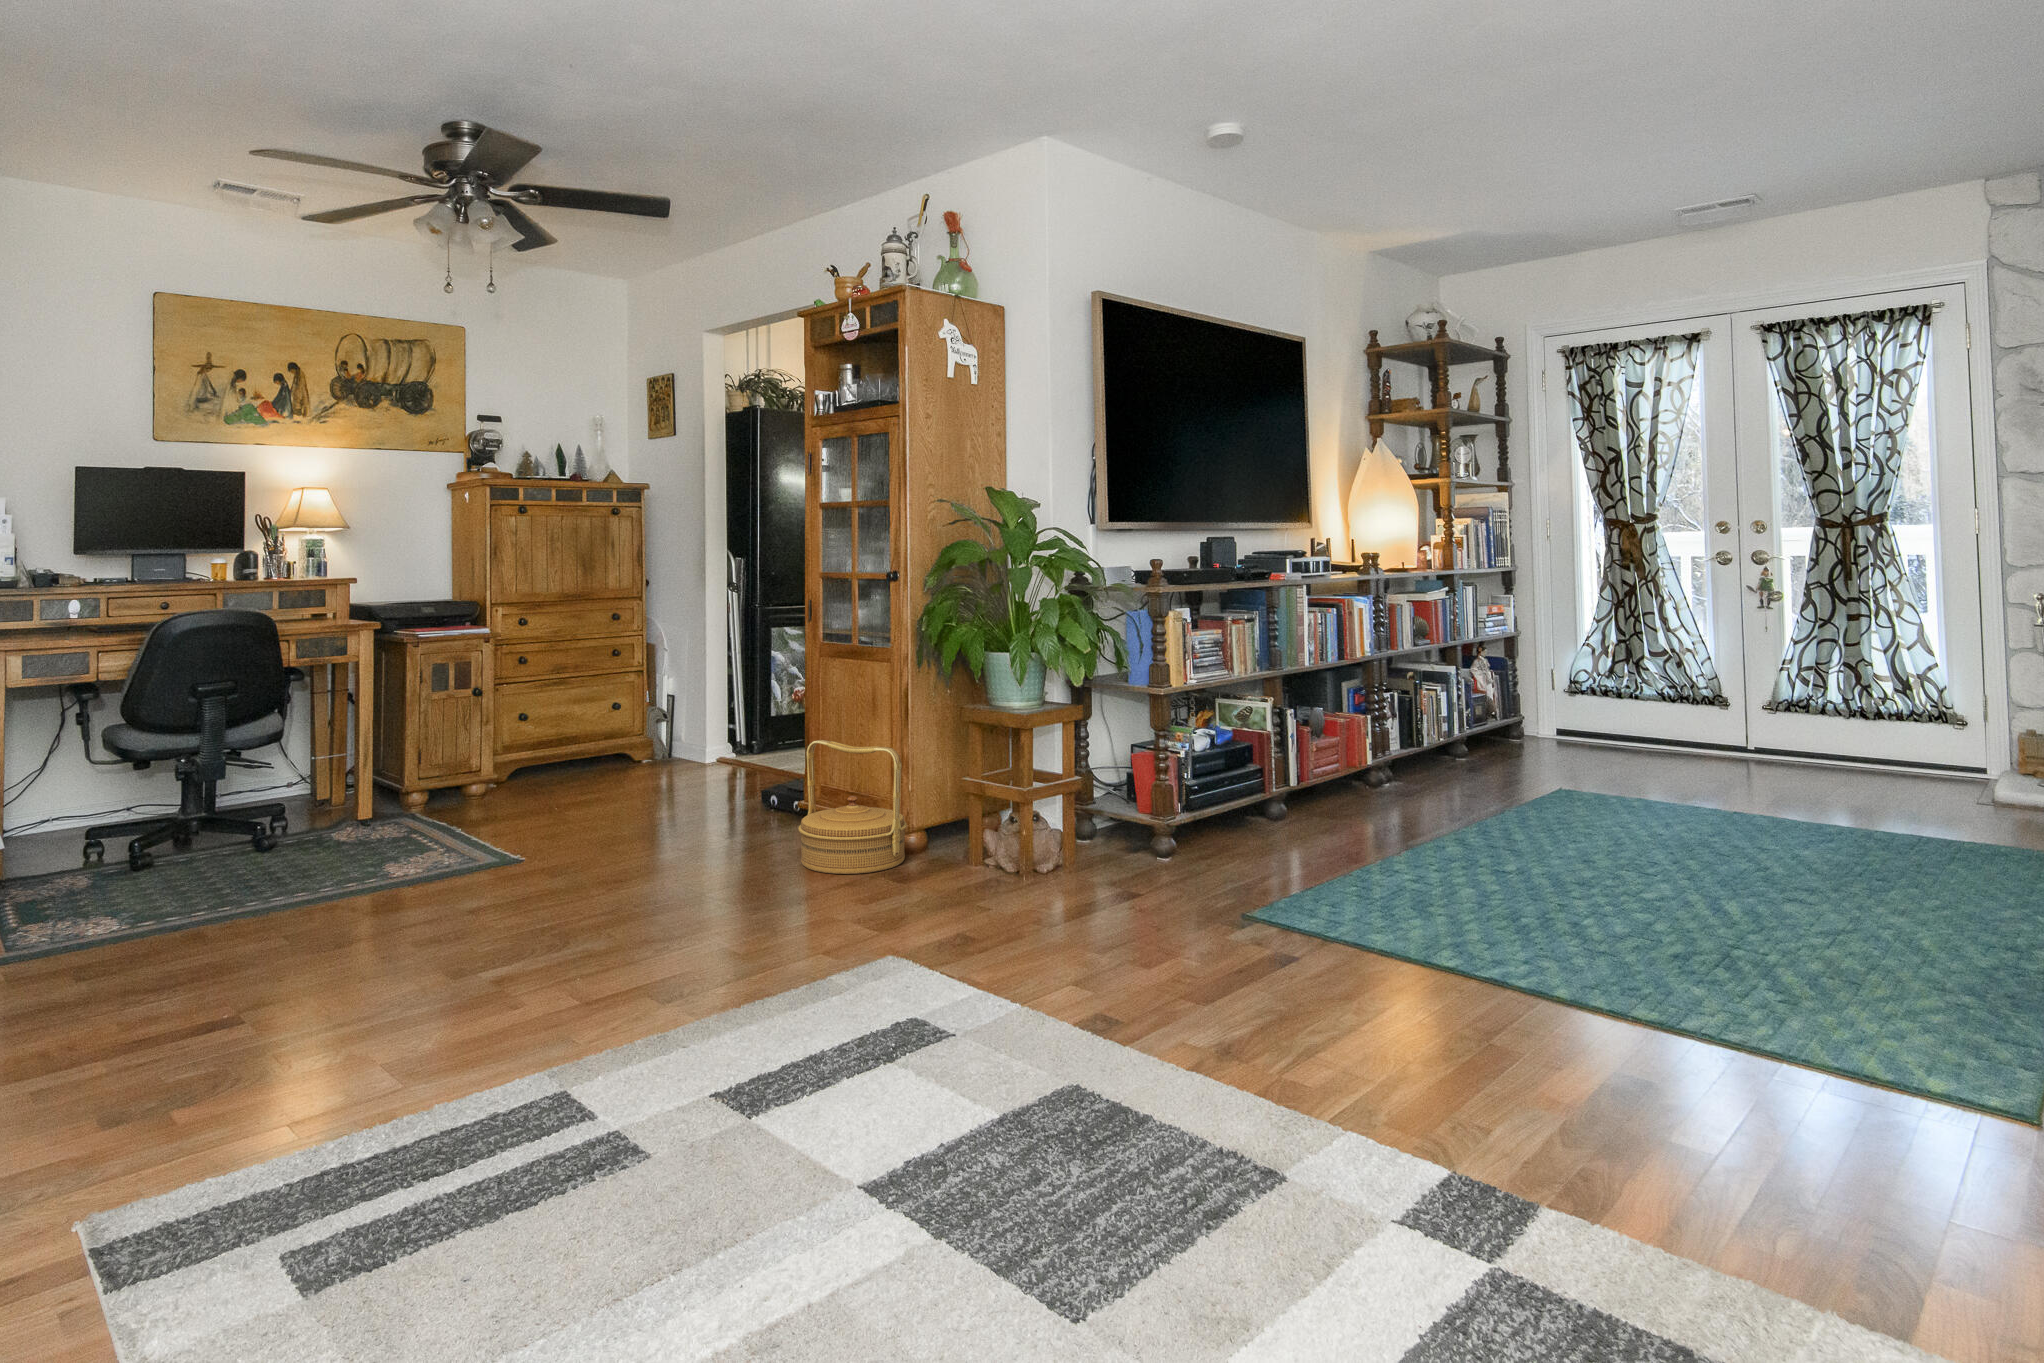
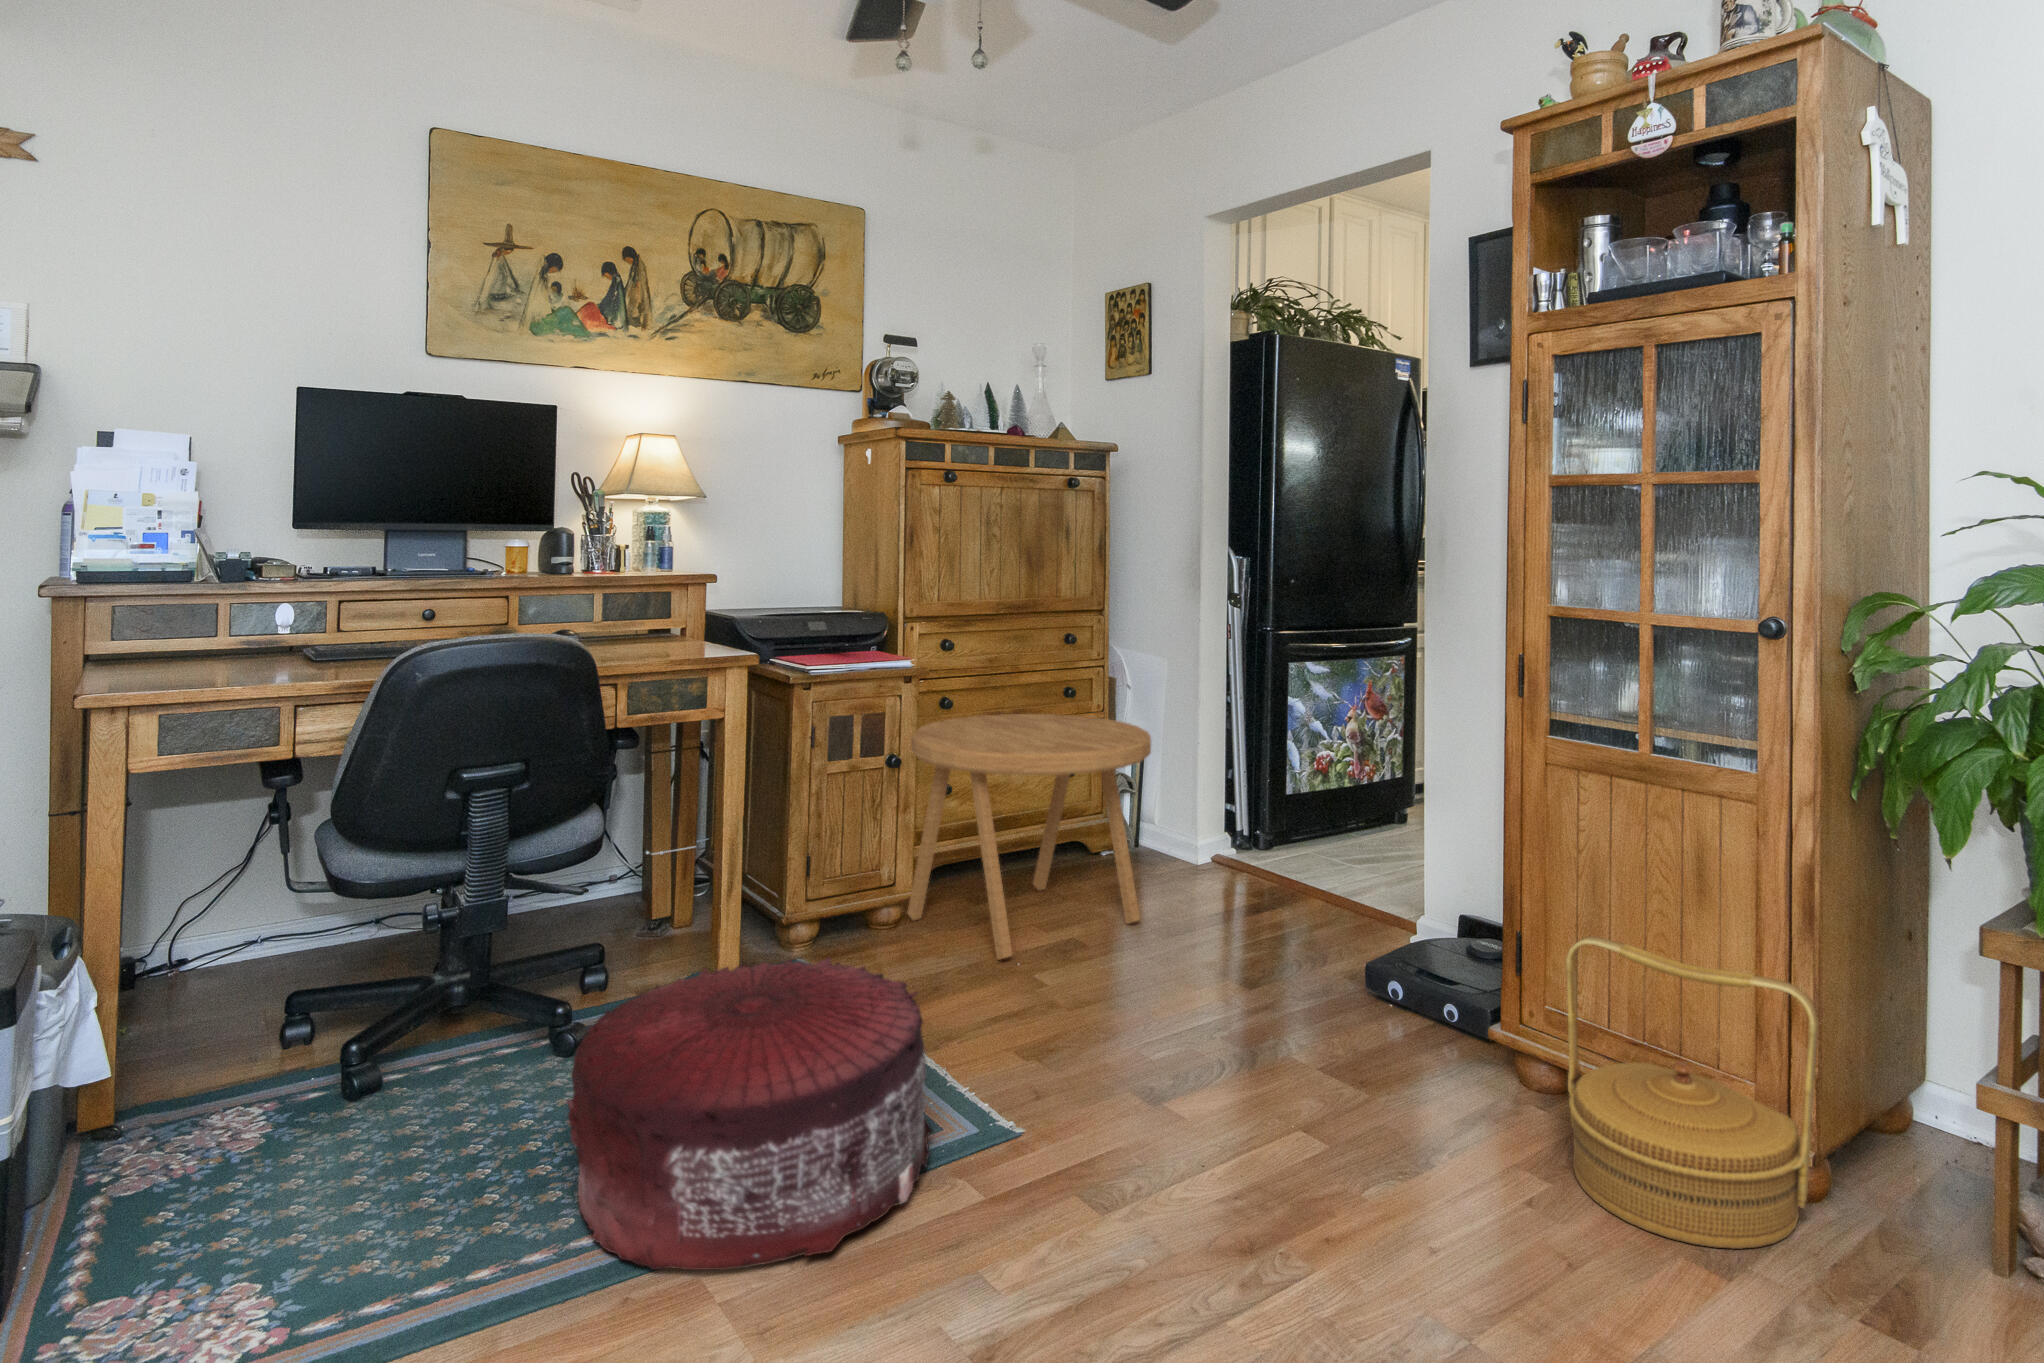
side table: none [489,663,650,808] -> present [908,714,1151,960]
pouf: none [254,778,464,906] -> present [566,957,933,1270]

